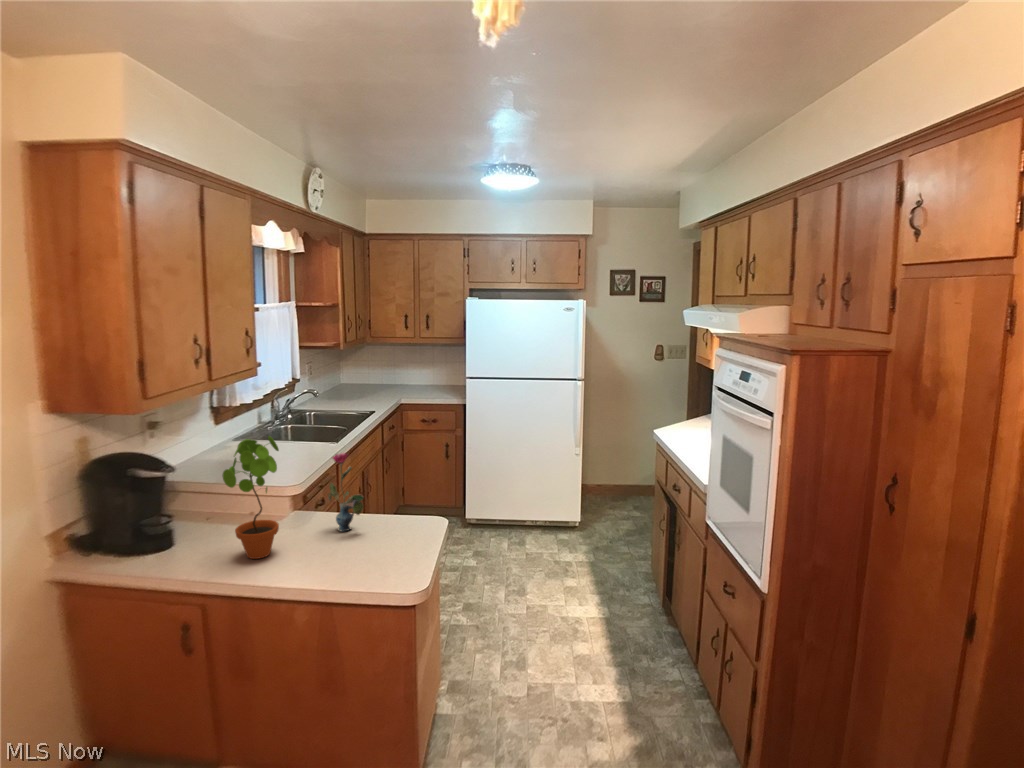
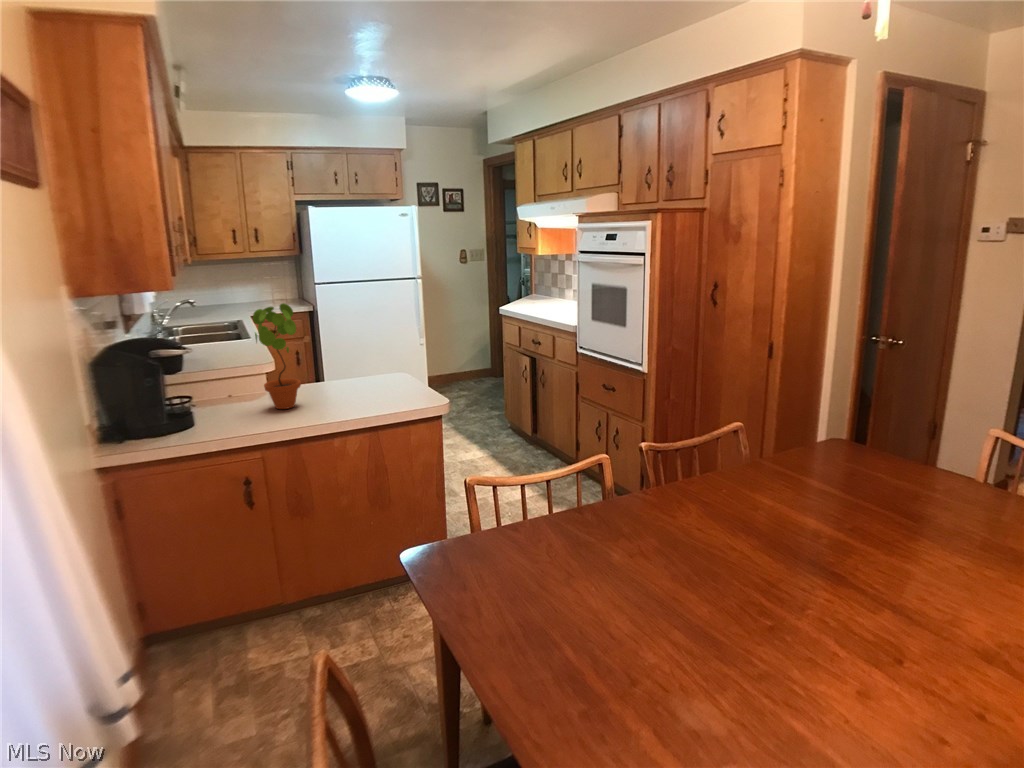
vase: present [328,453,364,532] -> none [316,319,355,388]

